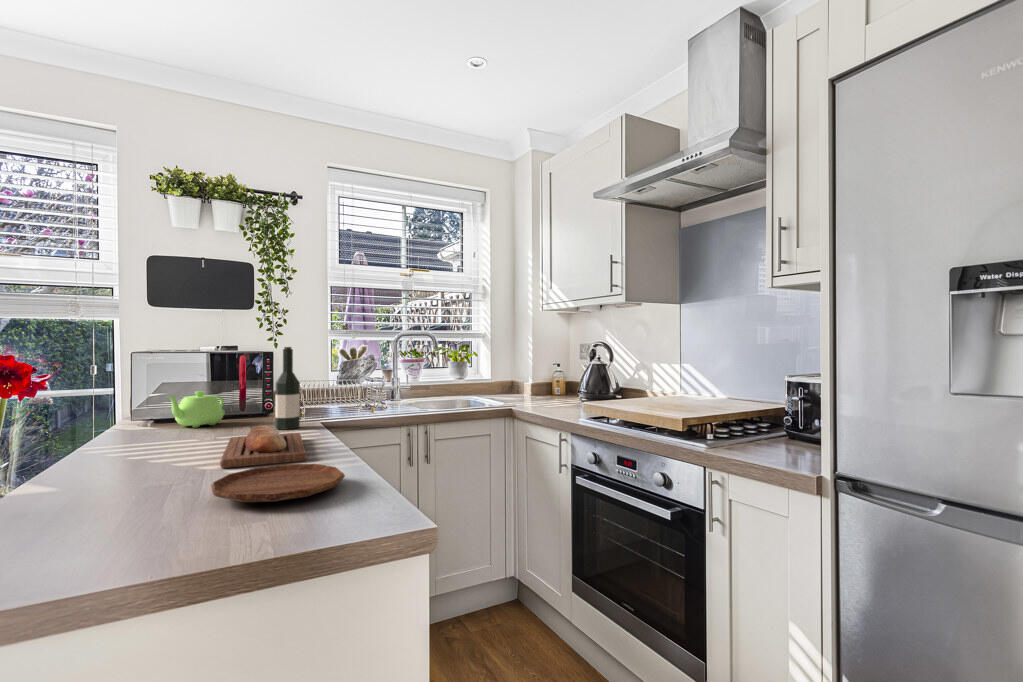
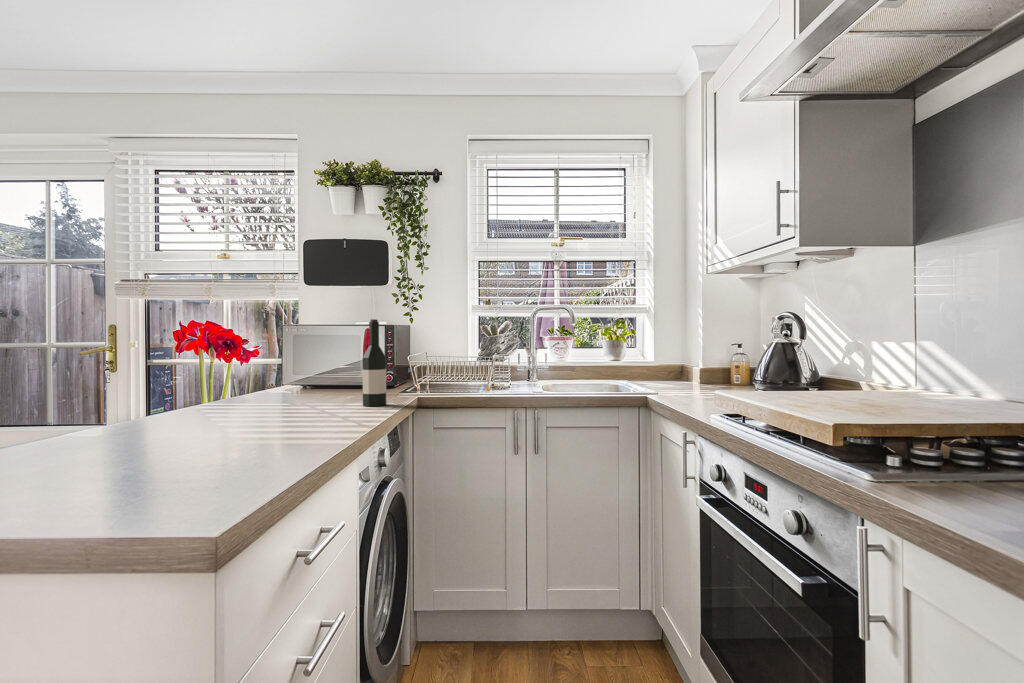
teapot: present [168,391,225,428] -> none [284,365,342,399]
bread loaf: present [220,425,307,468] -> none [224,399,356,440]
tray: present [211,464,345,502] -> none [108,441,274,482]

